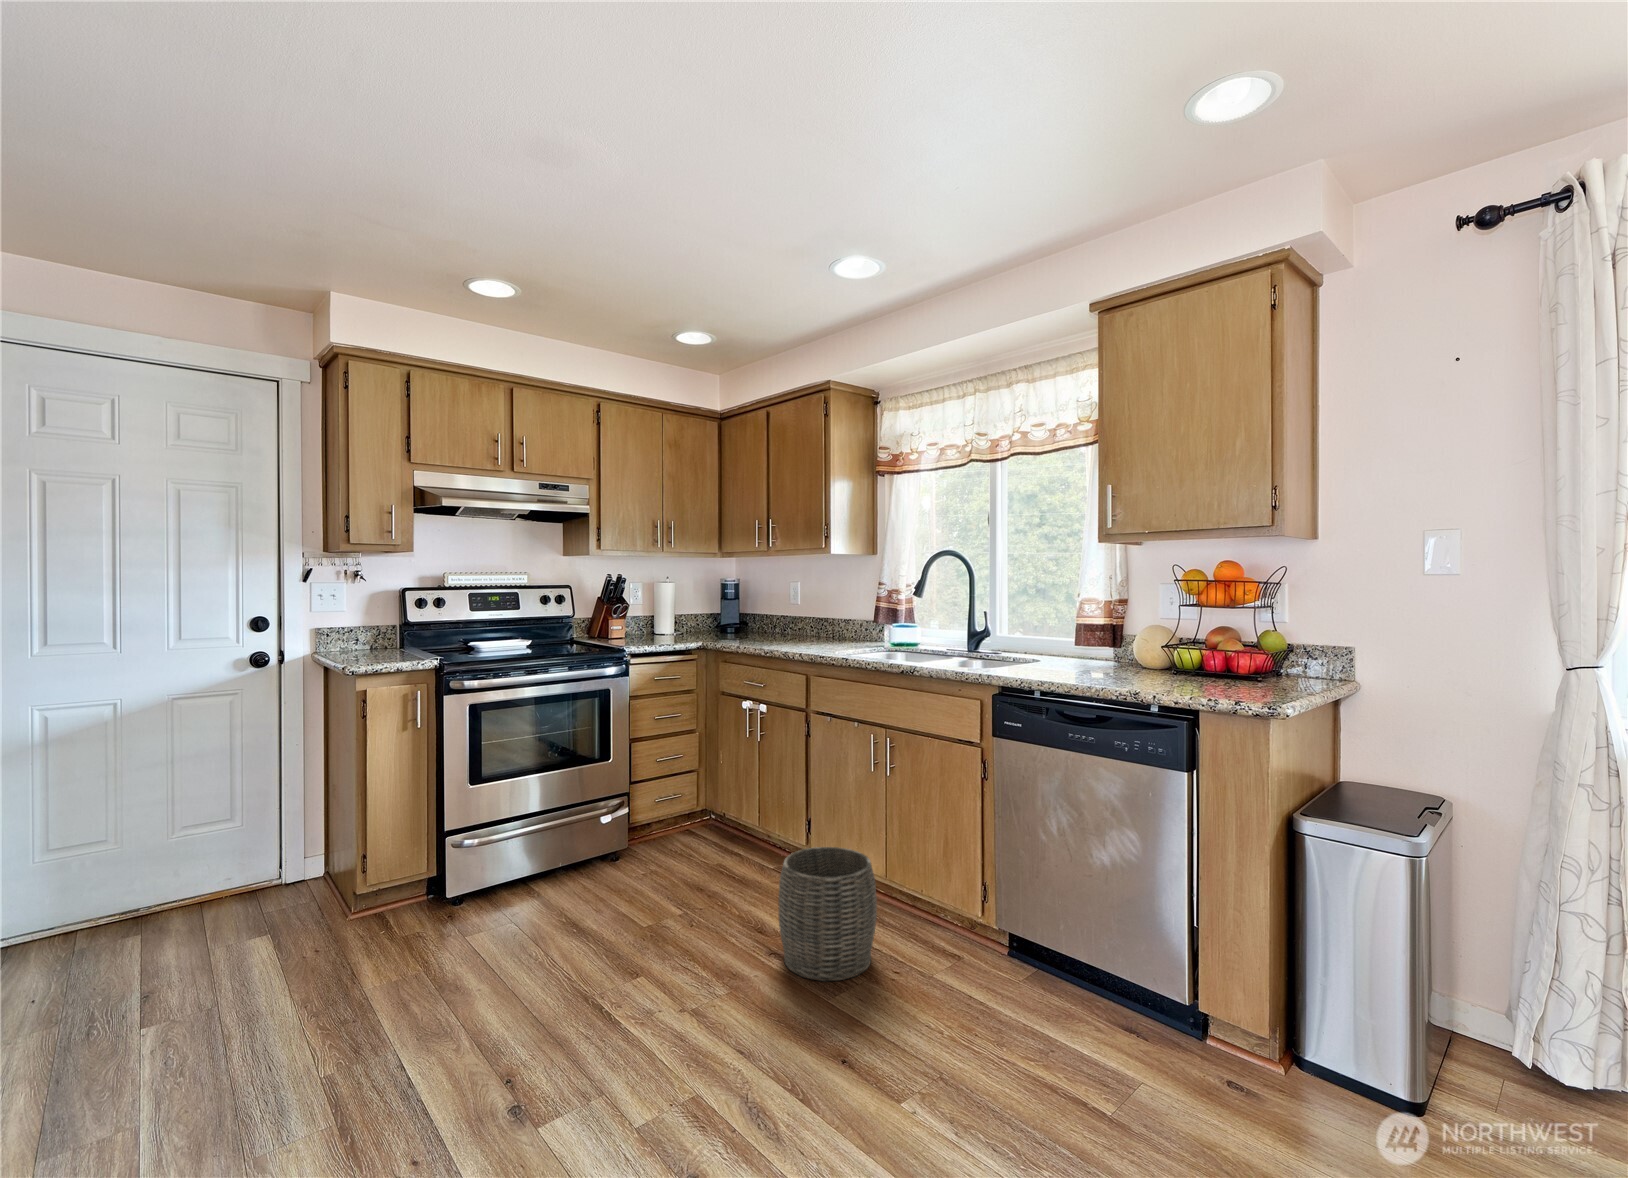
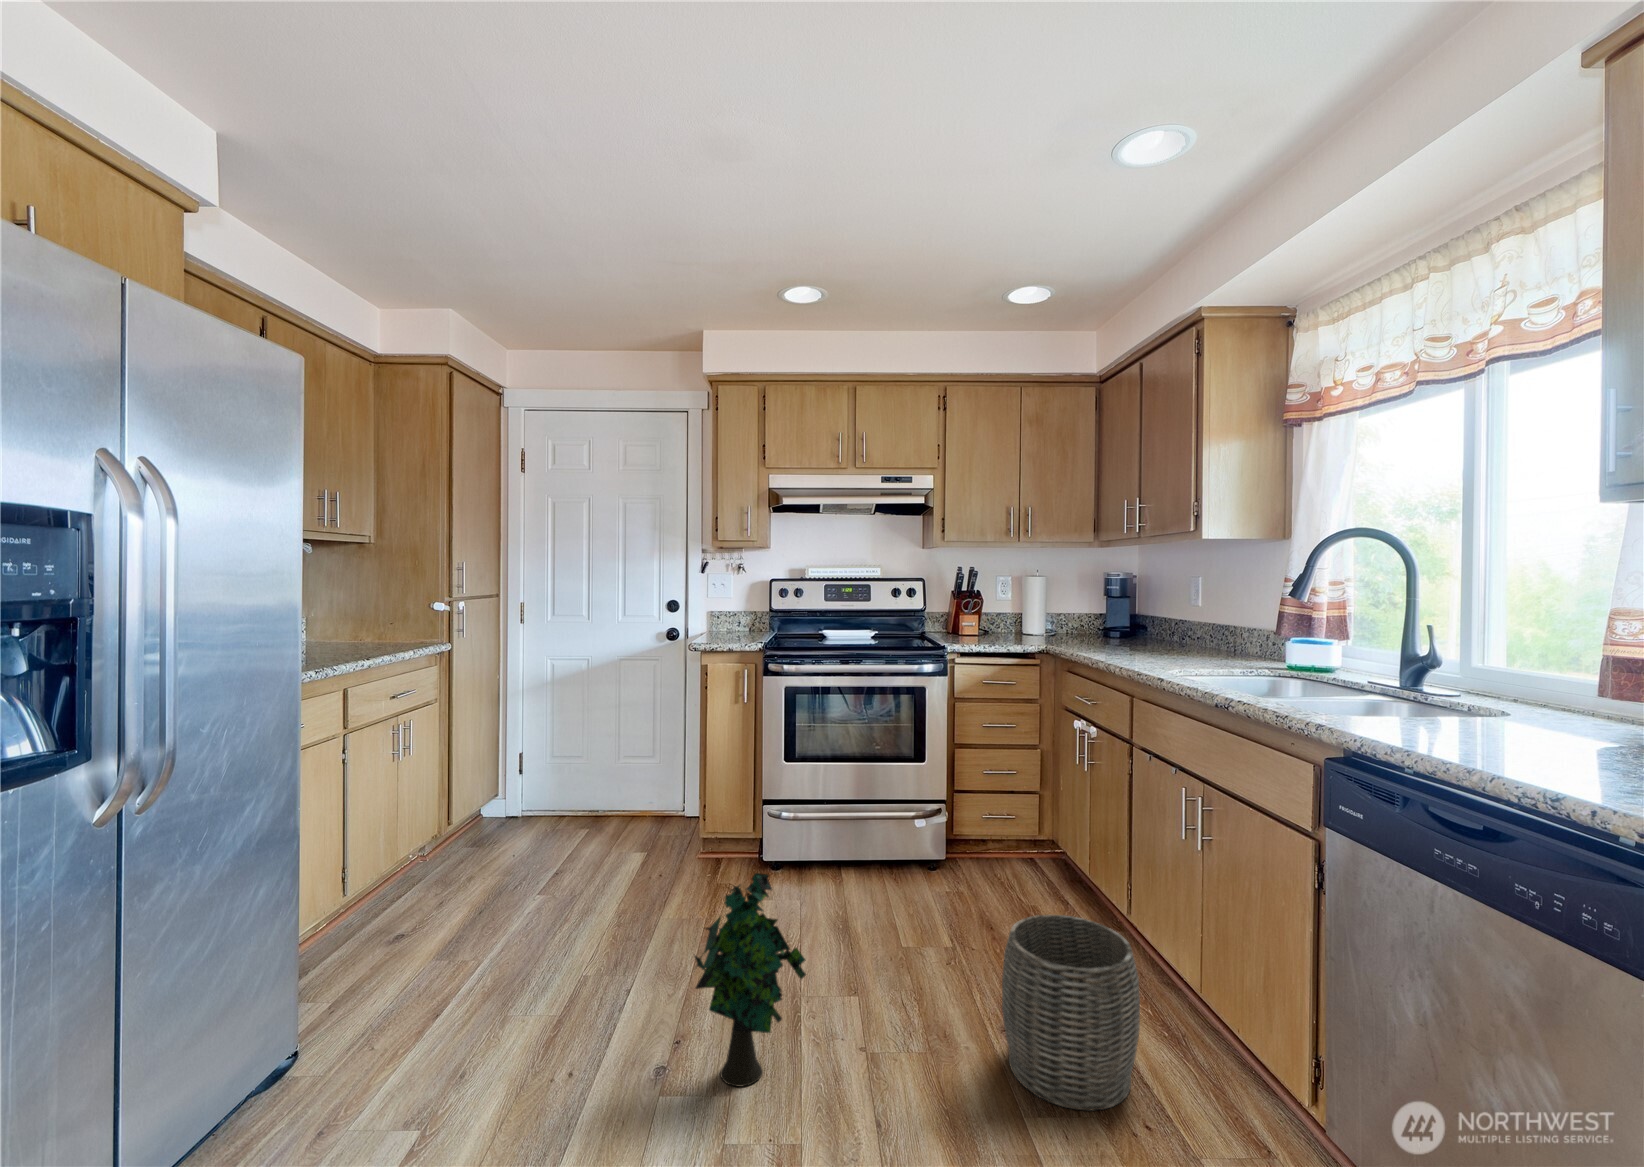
decorative plant: none [539,868,658,1072] -> present [695,873,806,1087]

